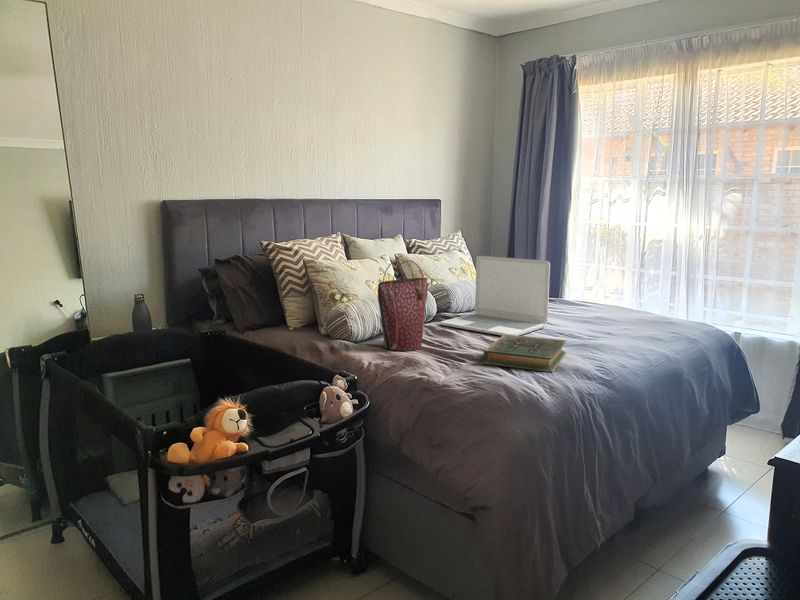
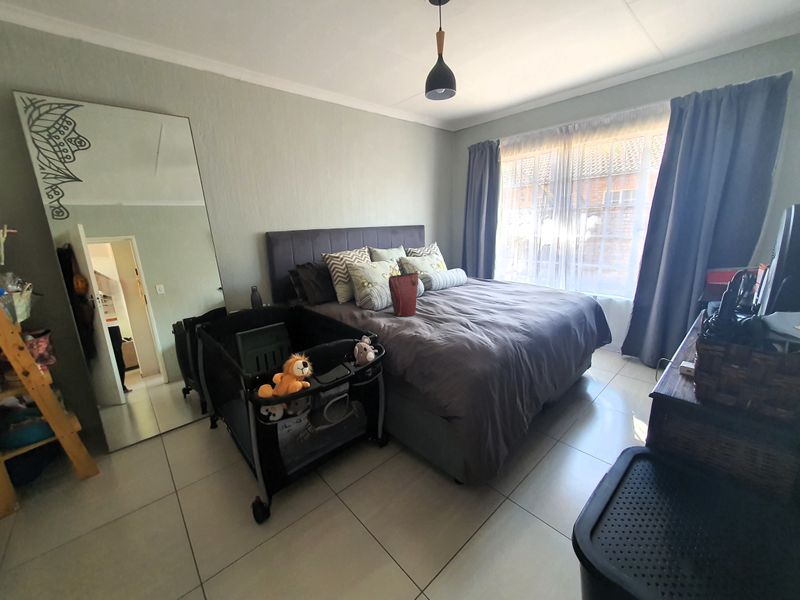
laptop: present [441,256,550,336] -> none [427,258,490,306]
hardback book: present [484,334,567,372] -> none [453,305,502,329]

